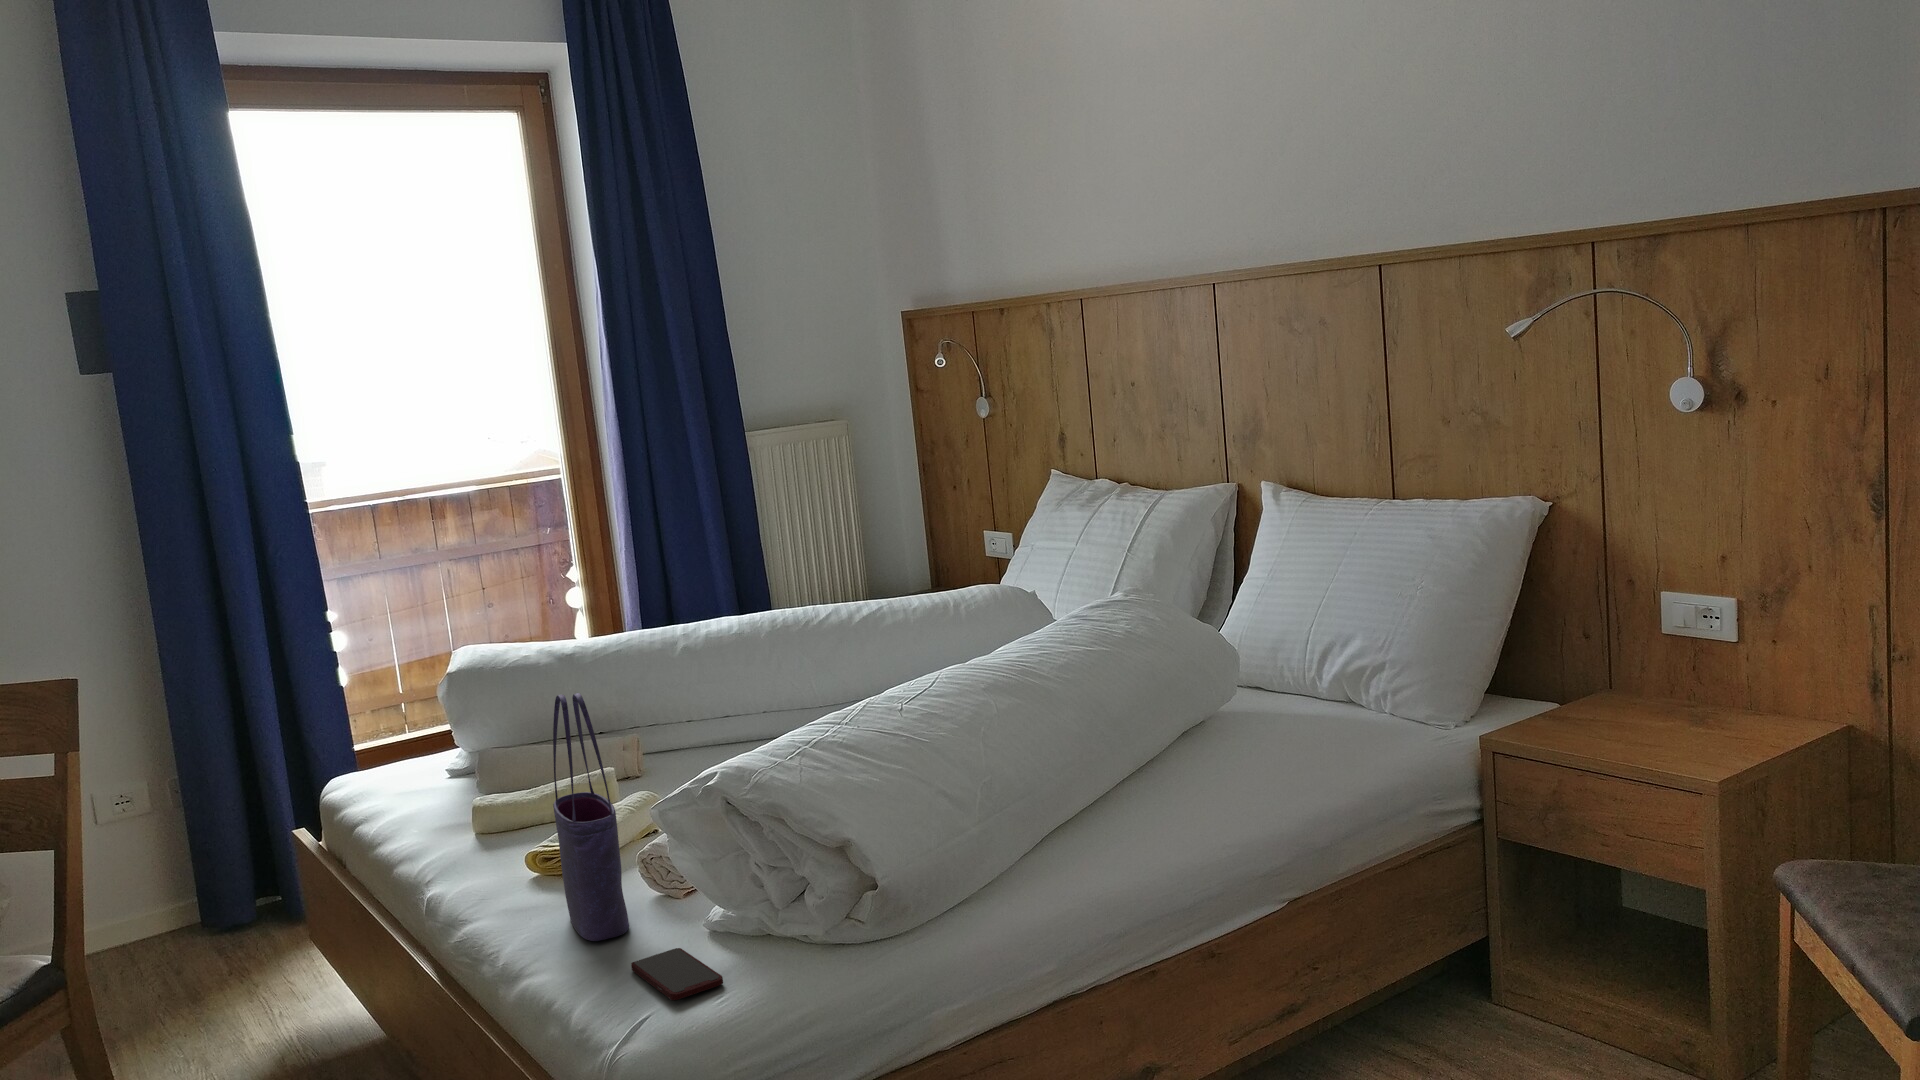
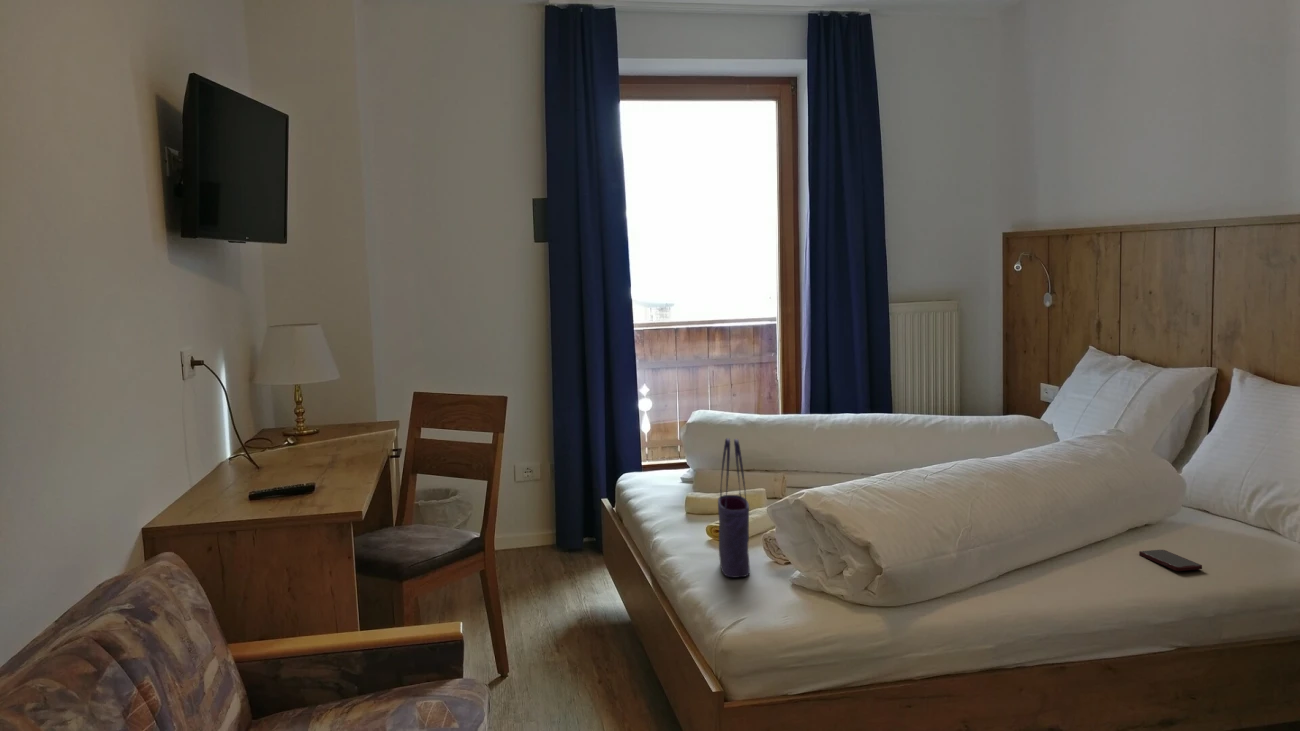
smartphone: present [631,948,723,1000] -> present [1139,550,1202,571]

